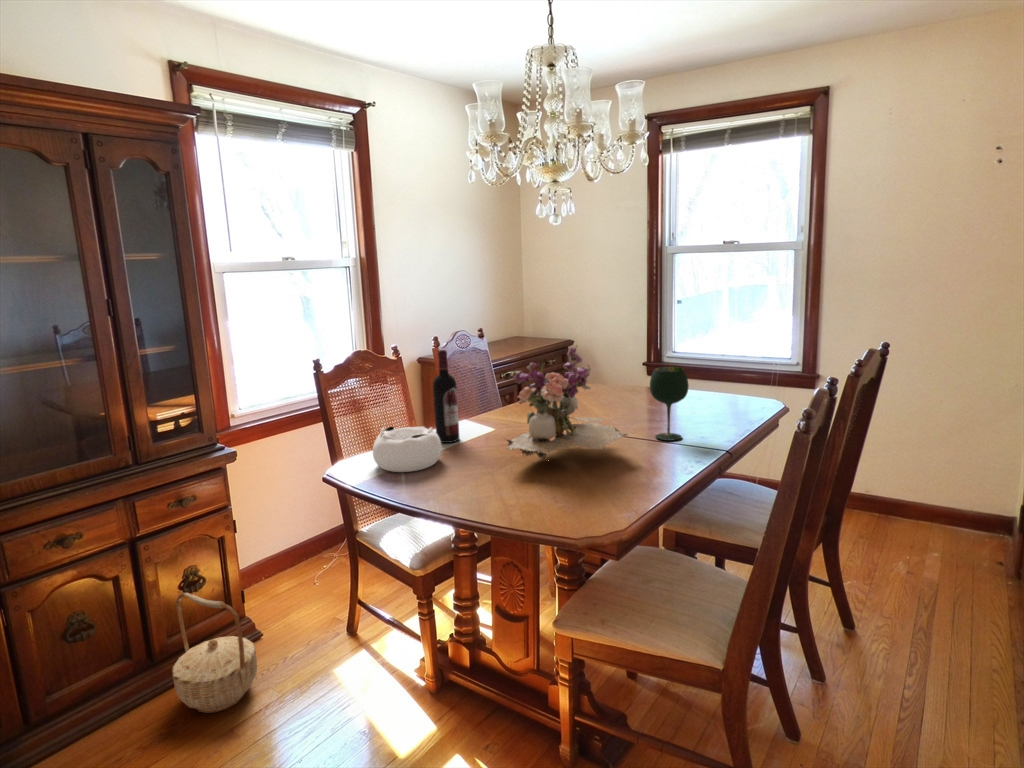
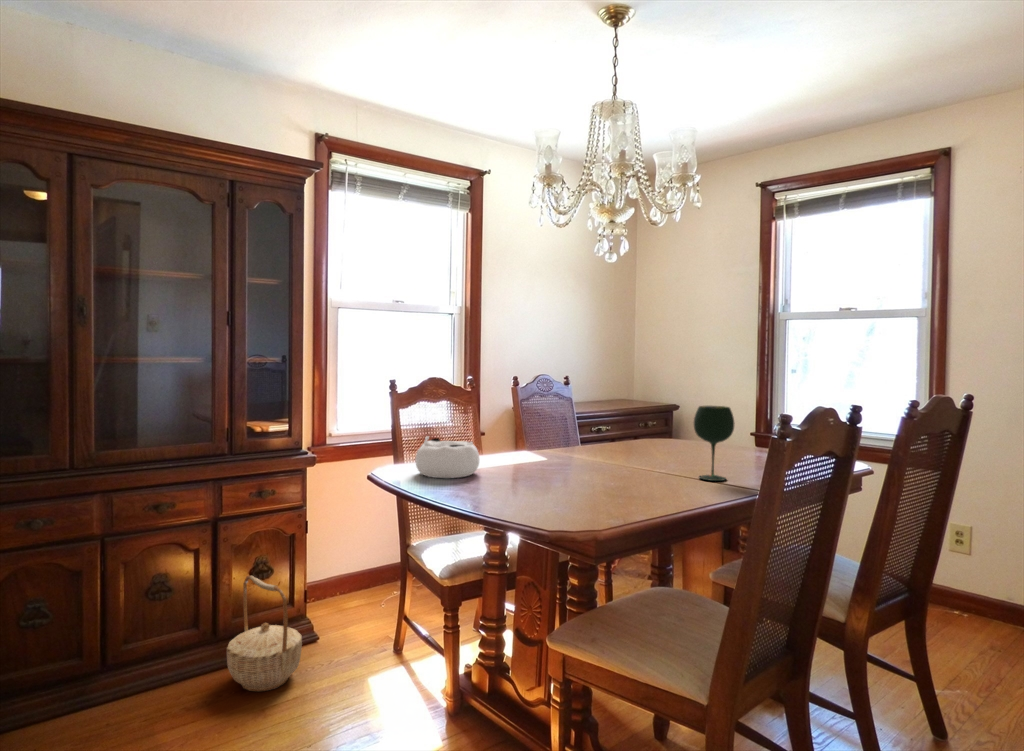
flower arrangement: present [507,345,627,459] -> none [531,377,656,483]
wine bottle: present [433,350,459,443] -> none [485,376,508,464]

